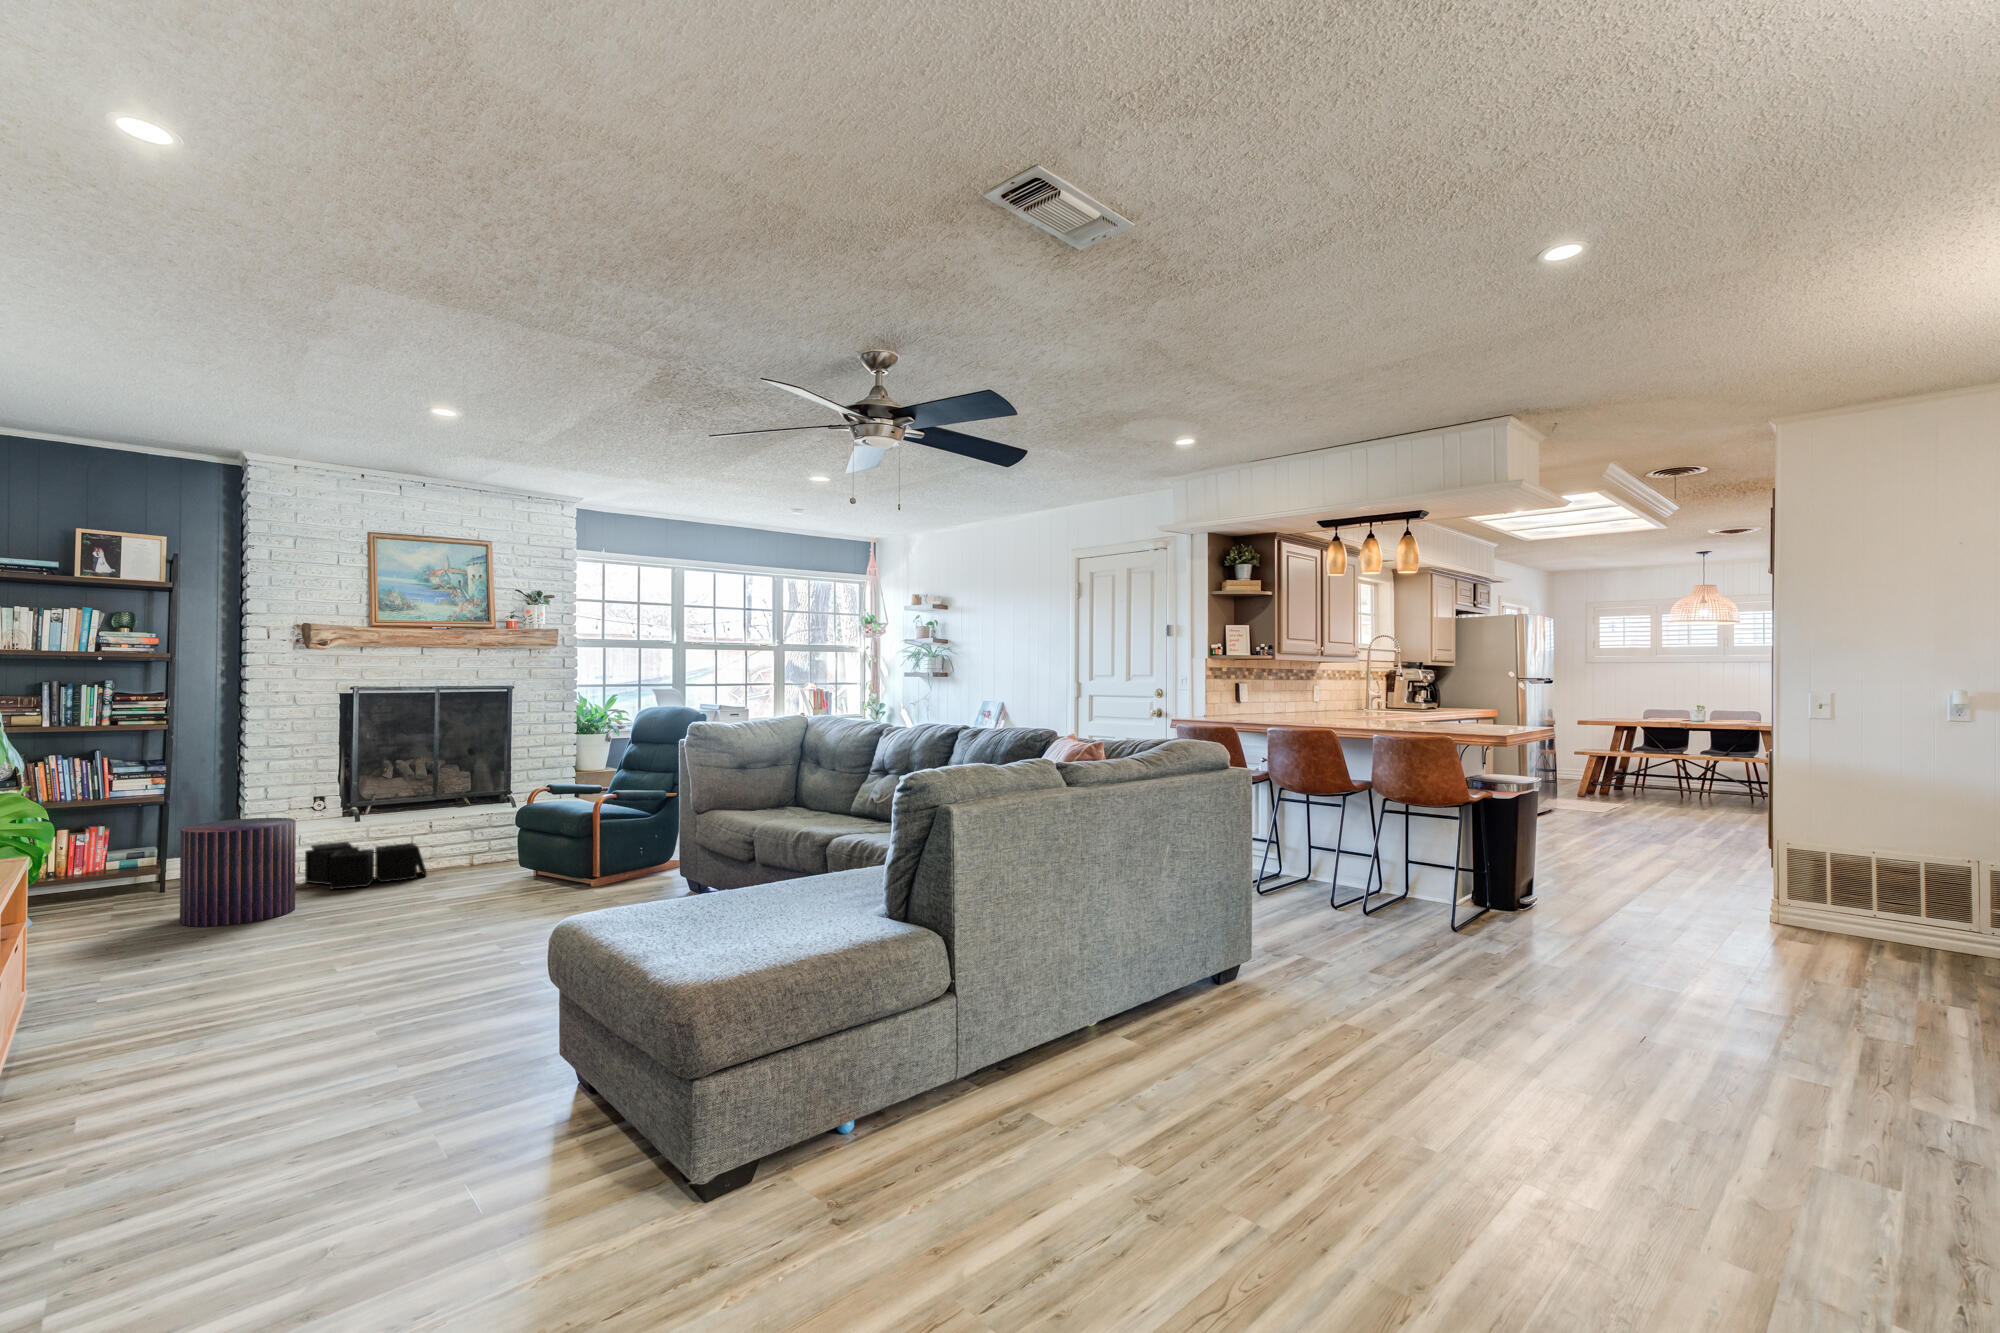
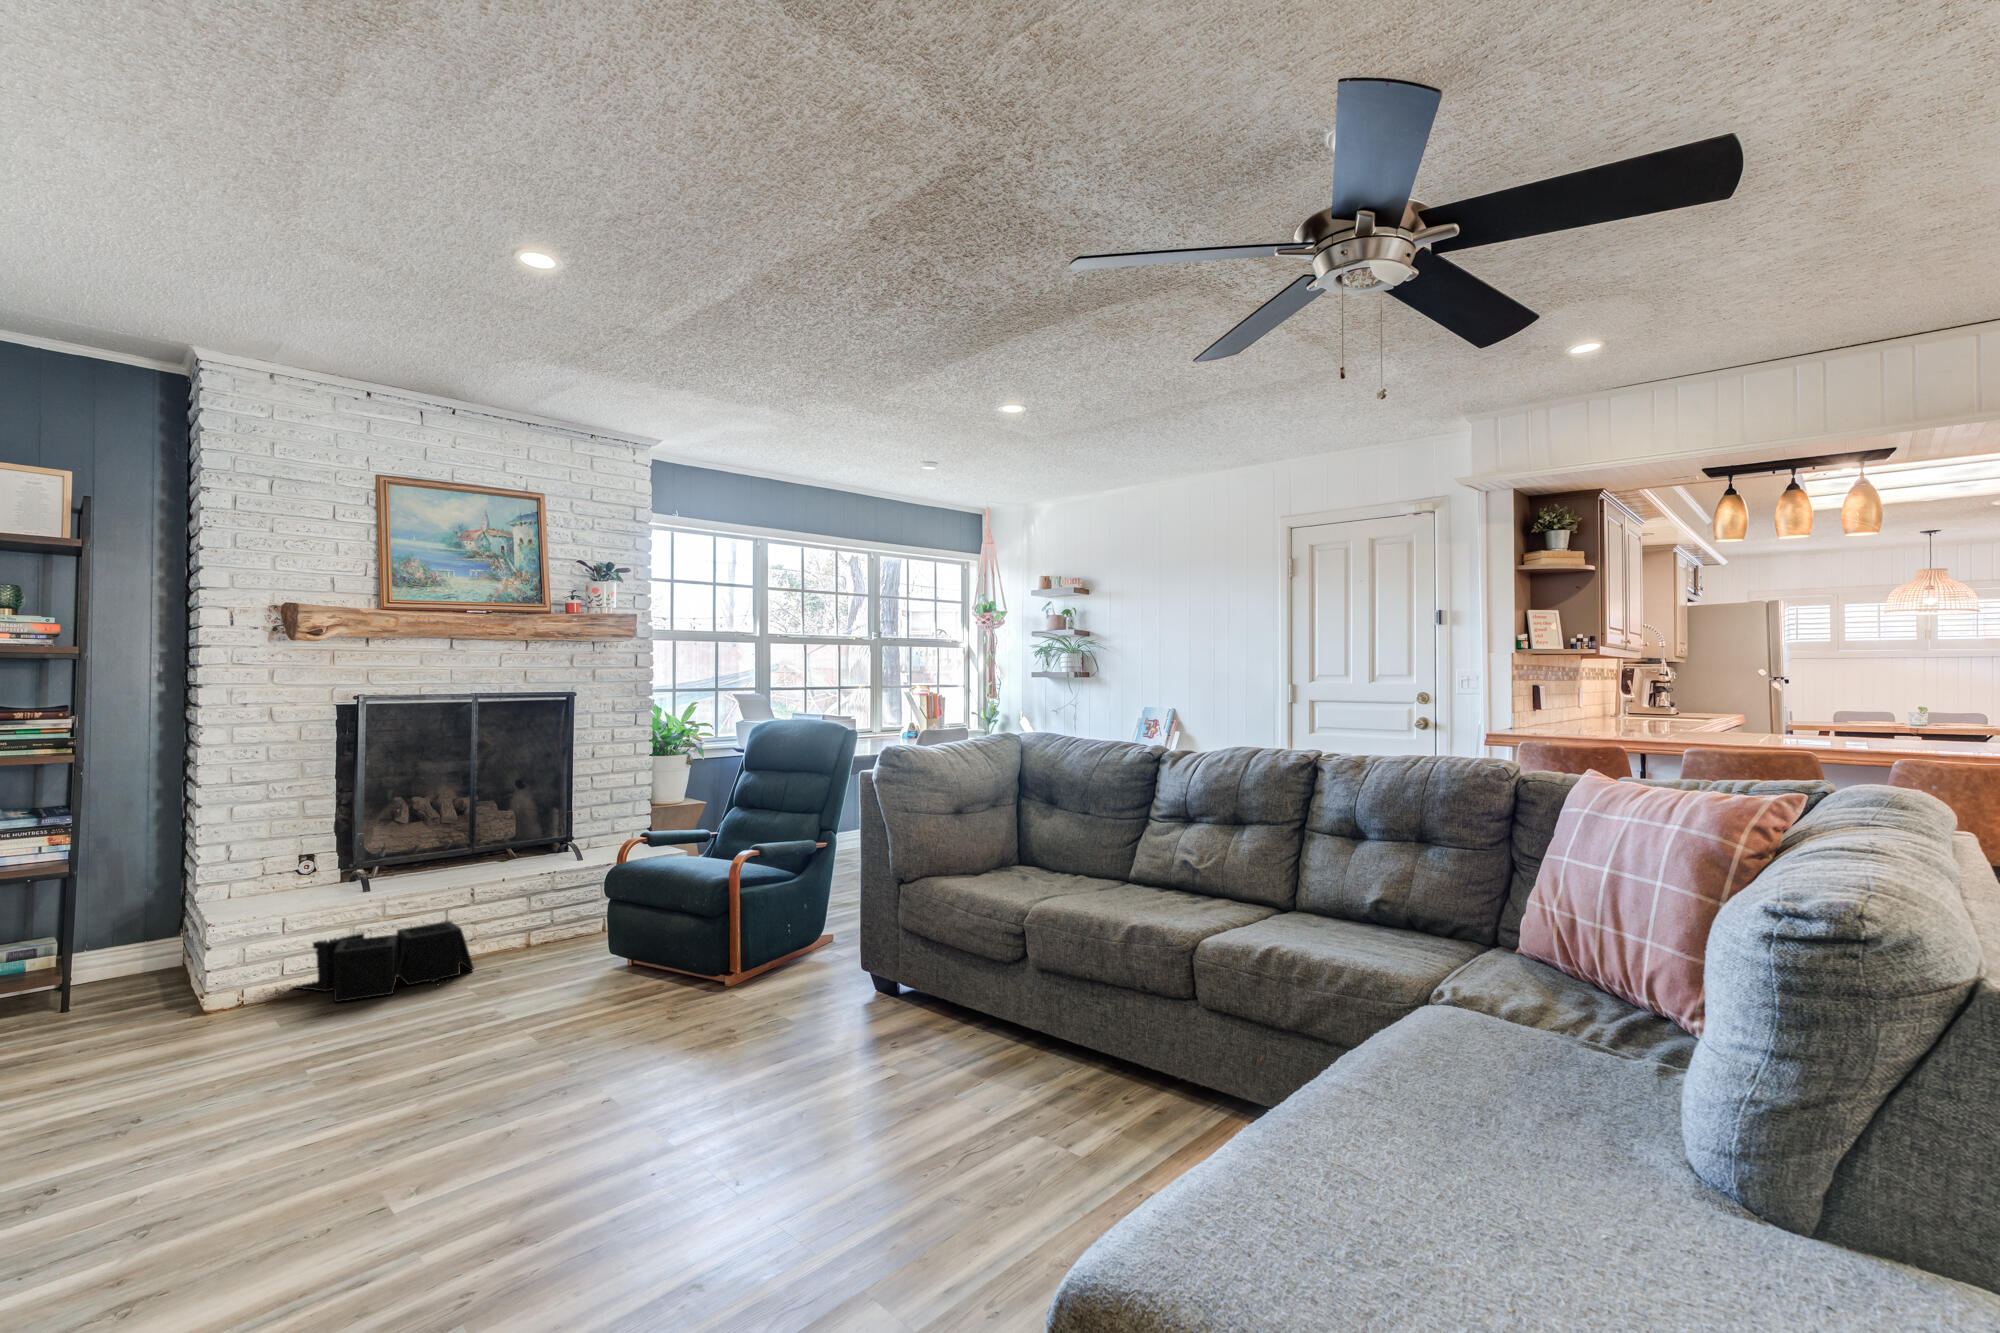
pouf: present [180,818,296,927] -> none [98,901,289,1096]

